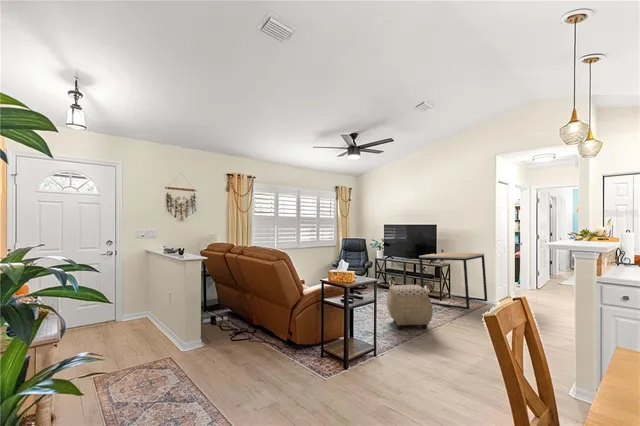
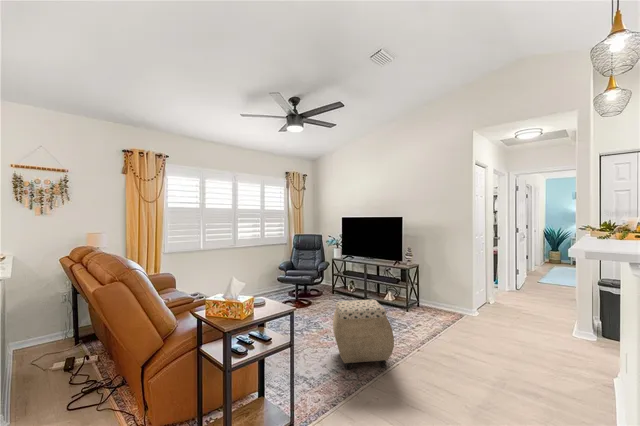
side table: present [419,253,487,310] -> none [380,251,465,327]

